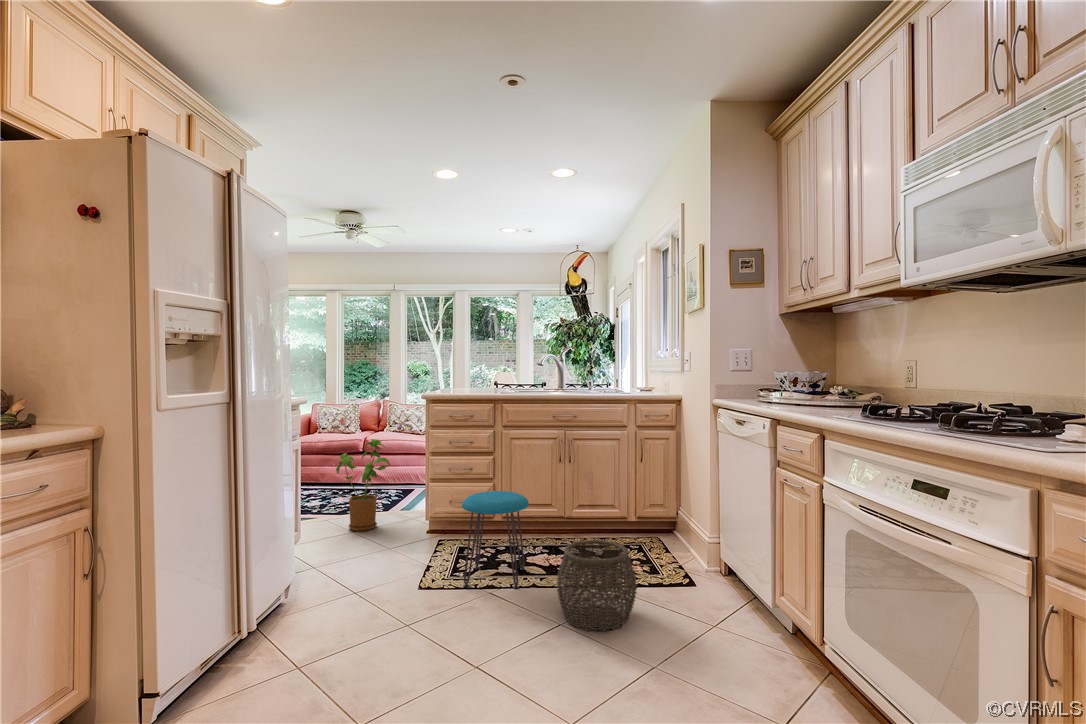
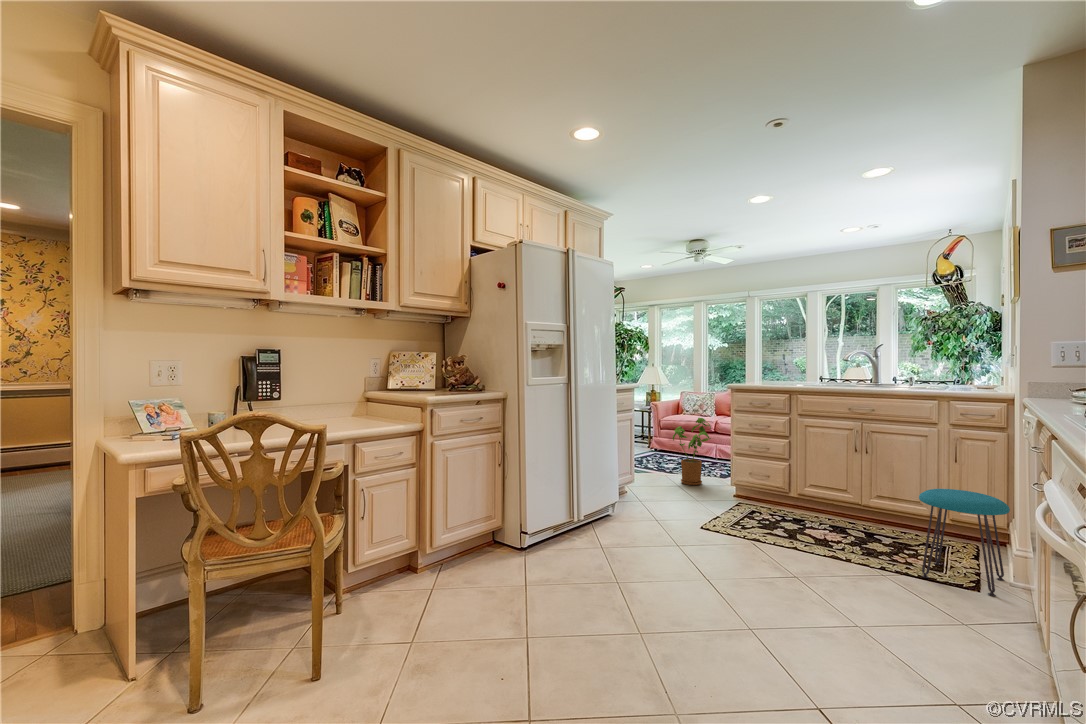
stool: present [462,491,529,588] -> present [919,489,1010,596]
woven basket: present [557,540,637,631] -> none [791,515,874,596]

